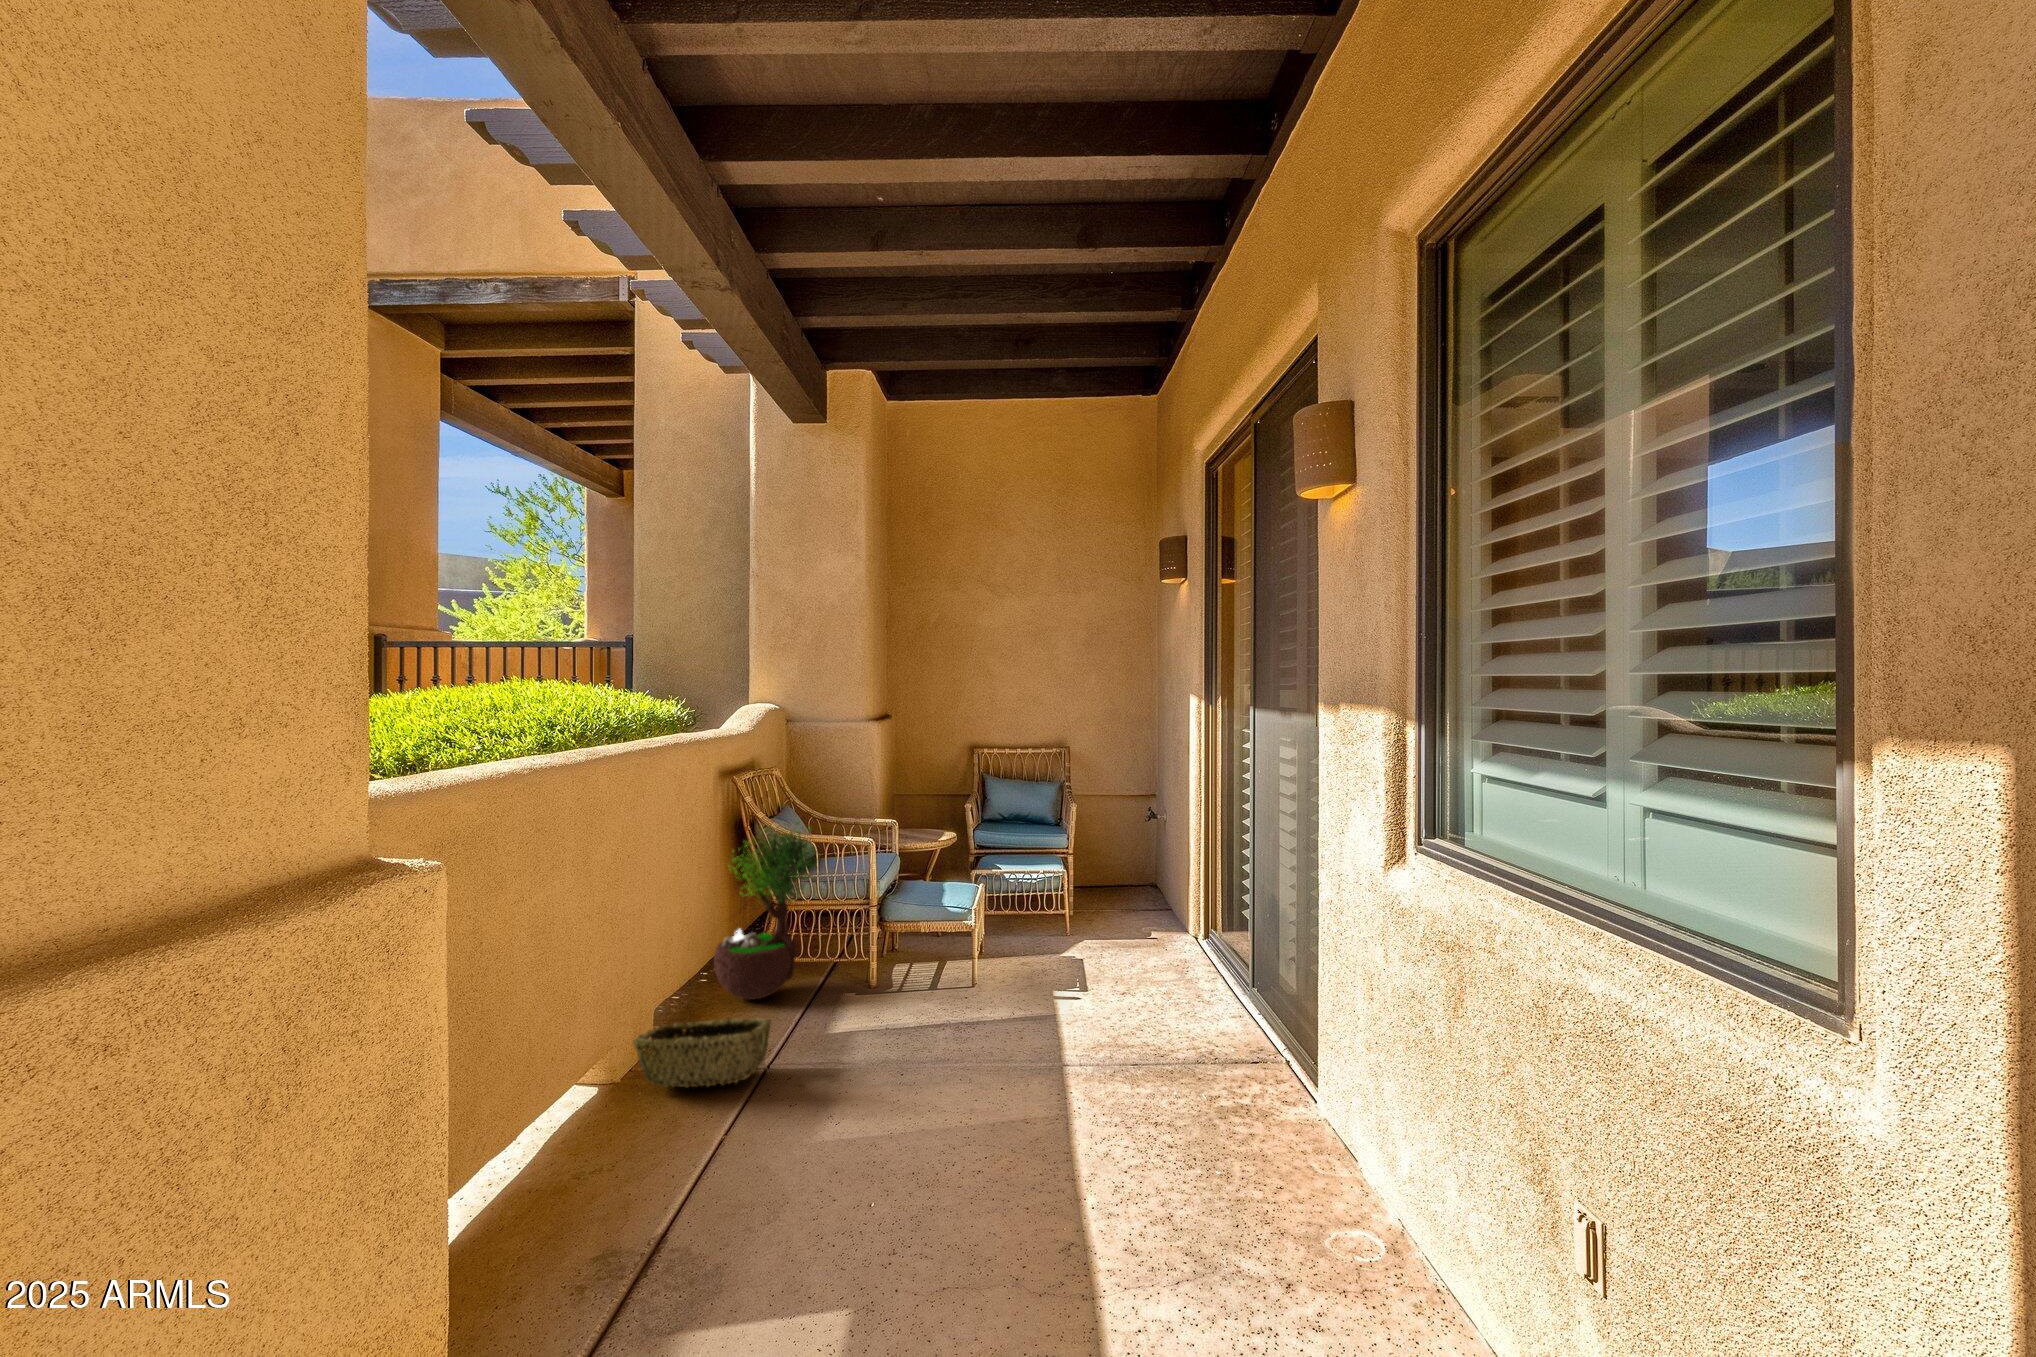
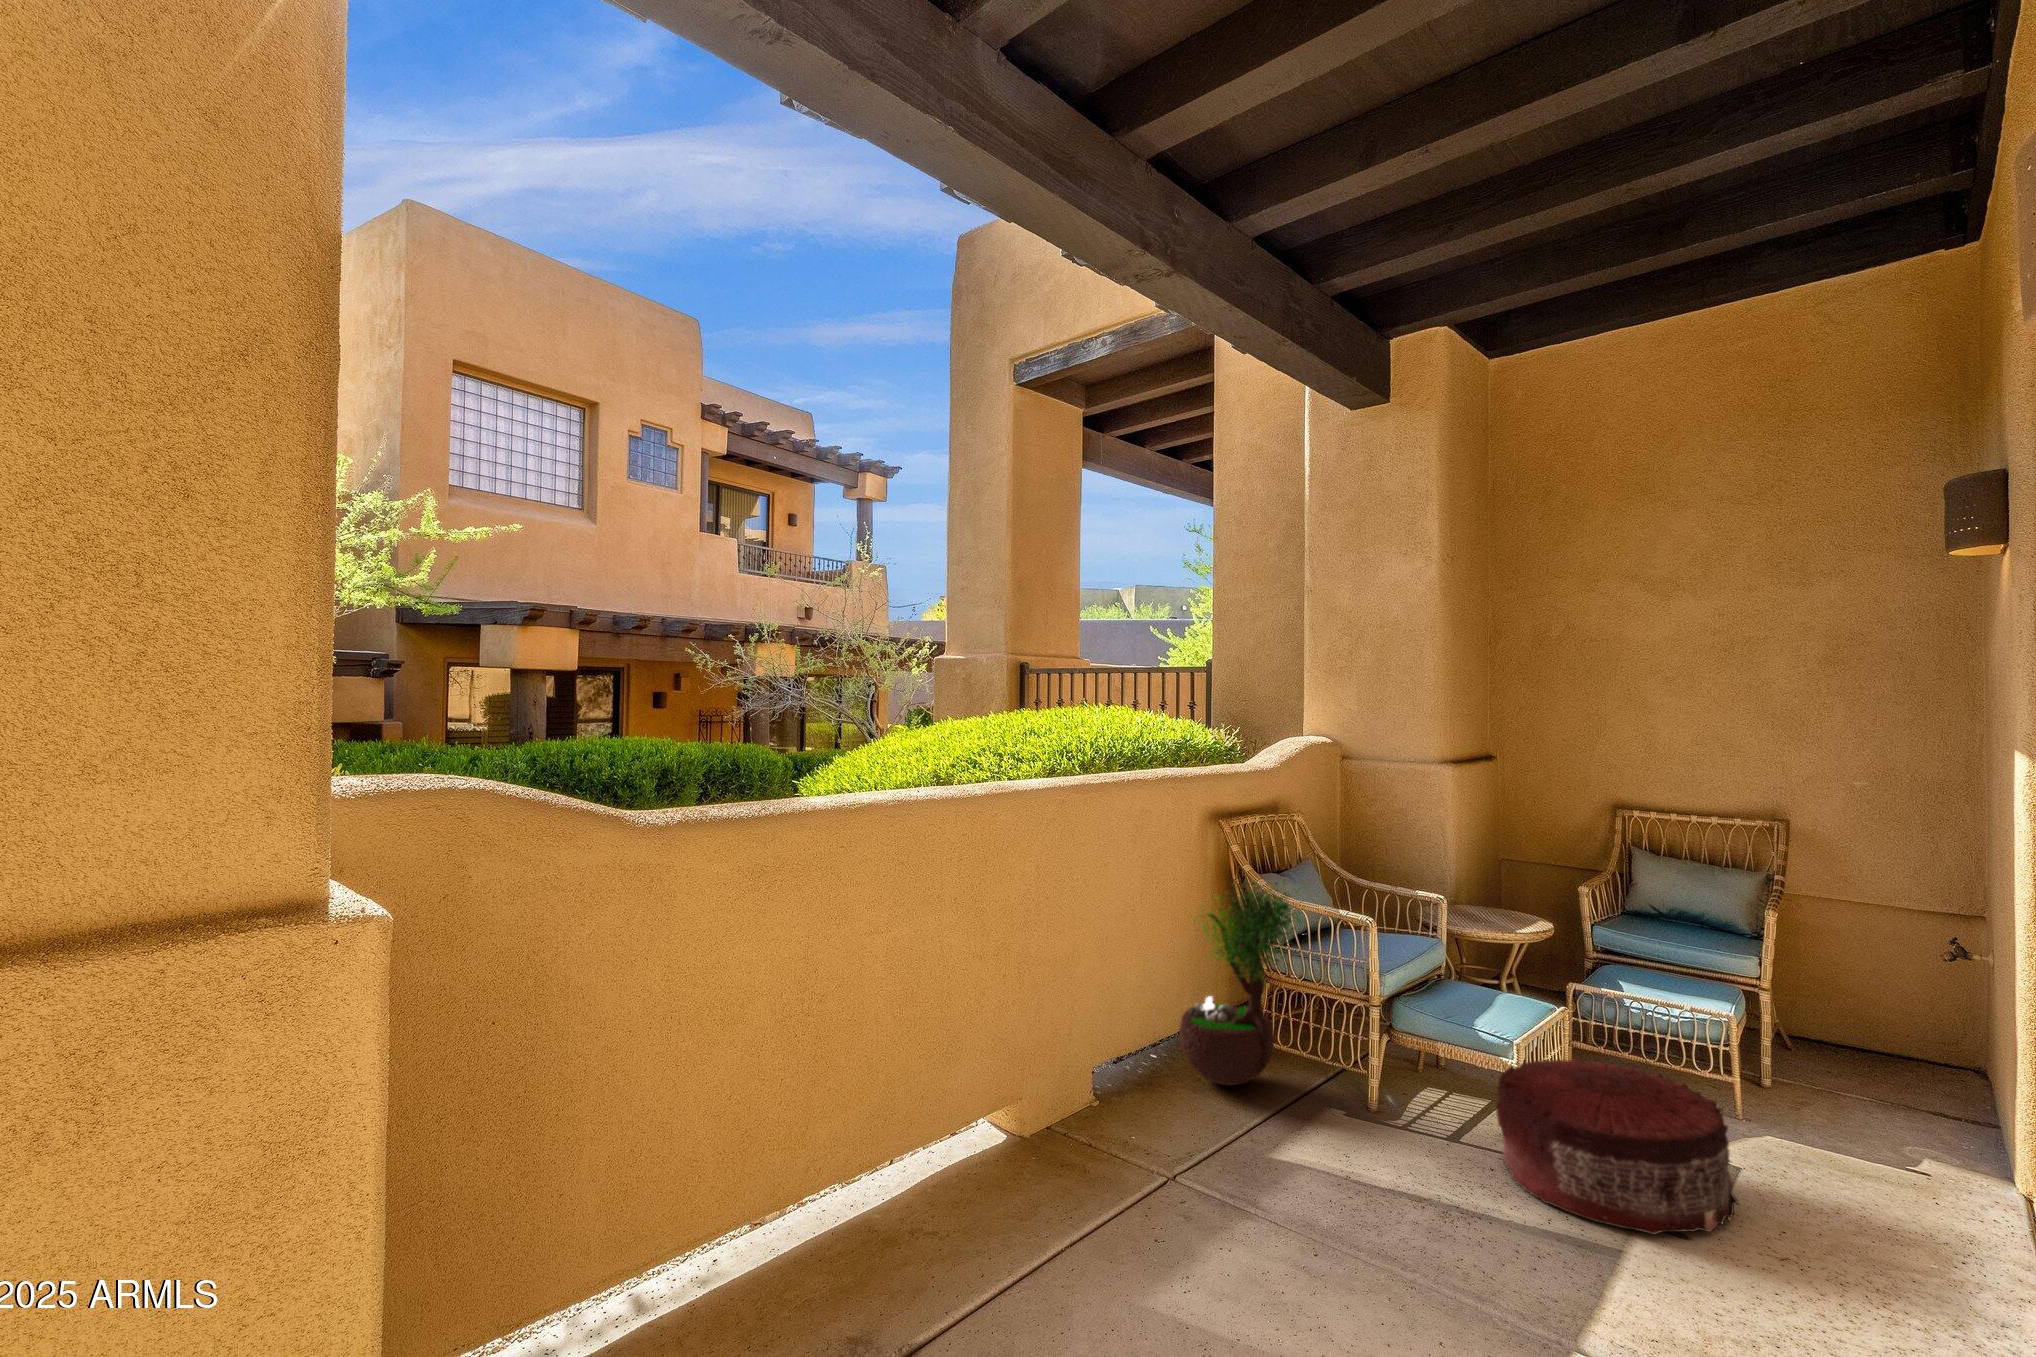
pouf: none [965,909,1096,1005] -> present [1496,1058,1738,1235]
woven basket: present [633,1018,771,1087] -> none [1018,1090,1170,1189]

